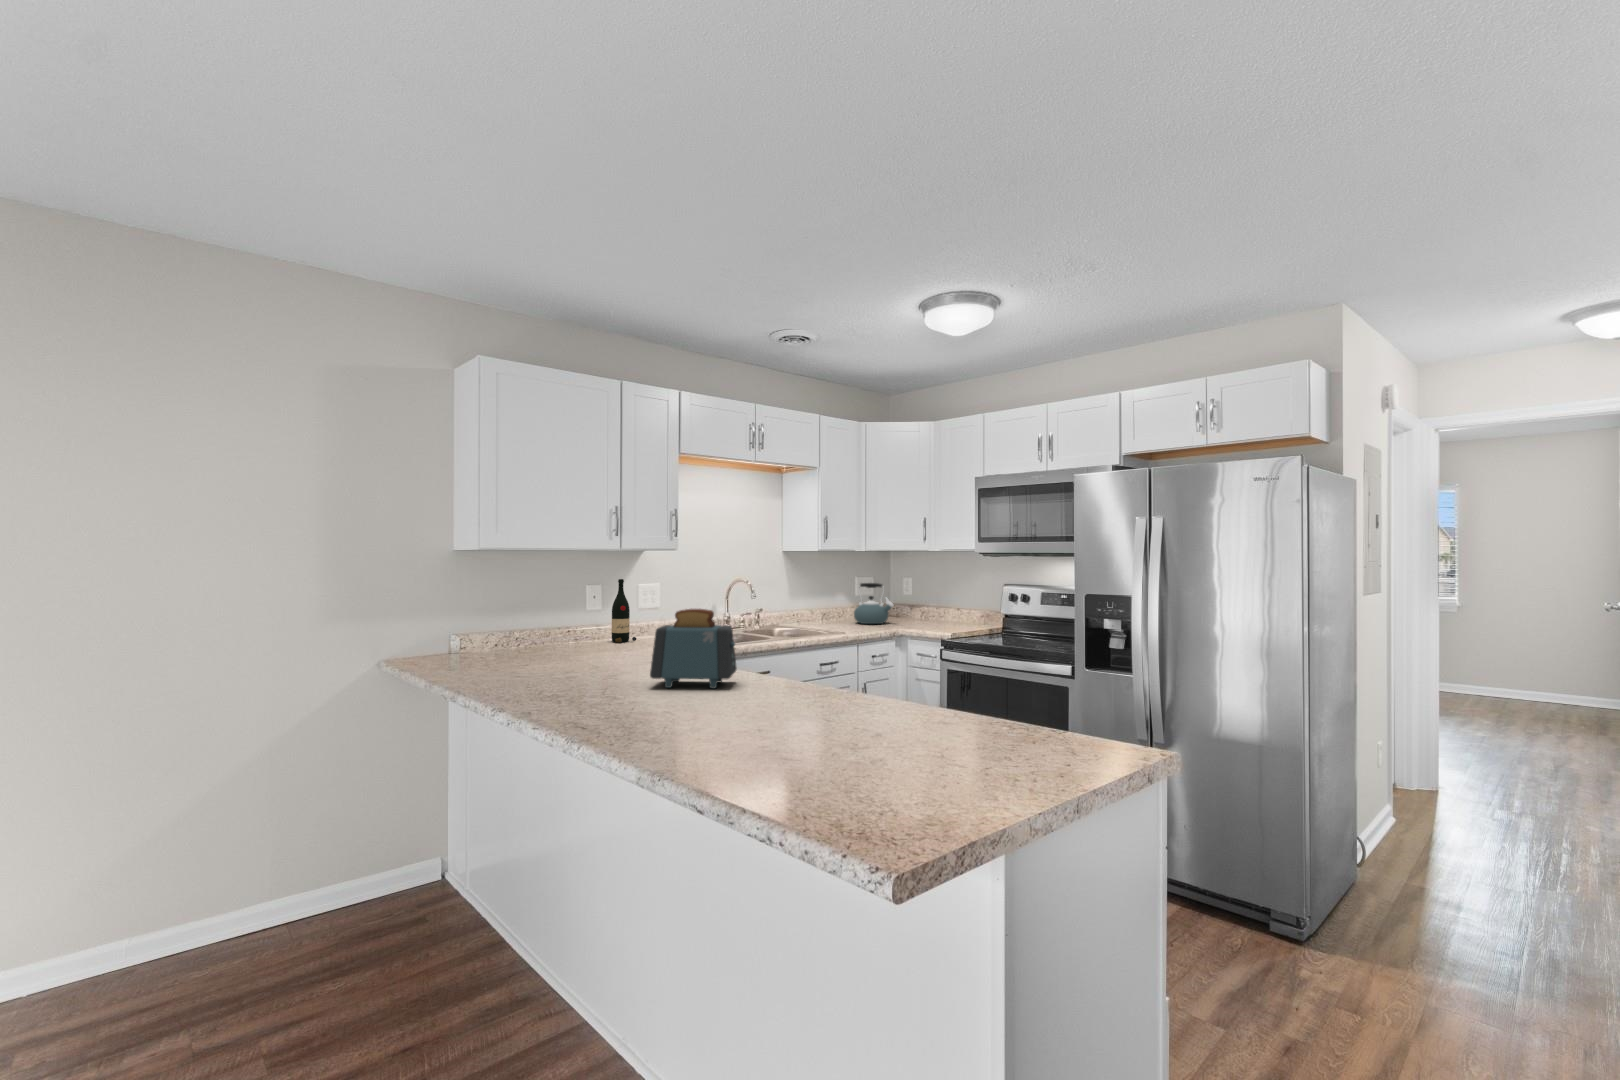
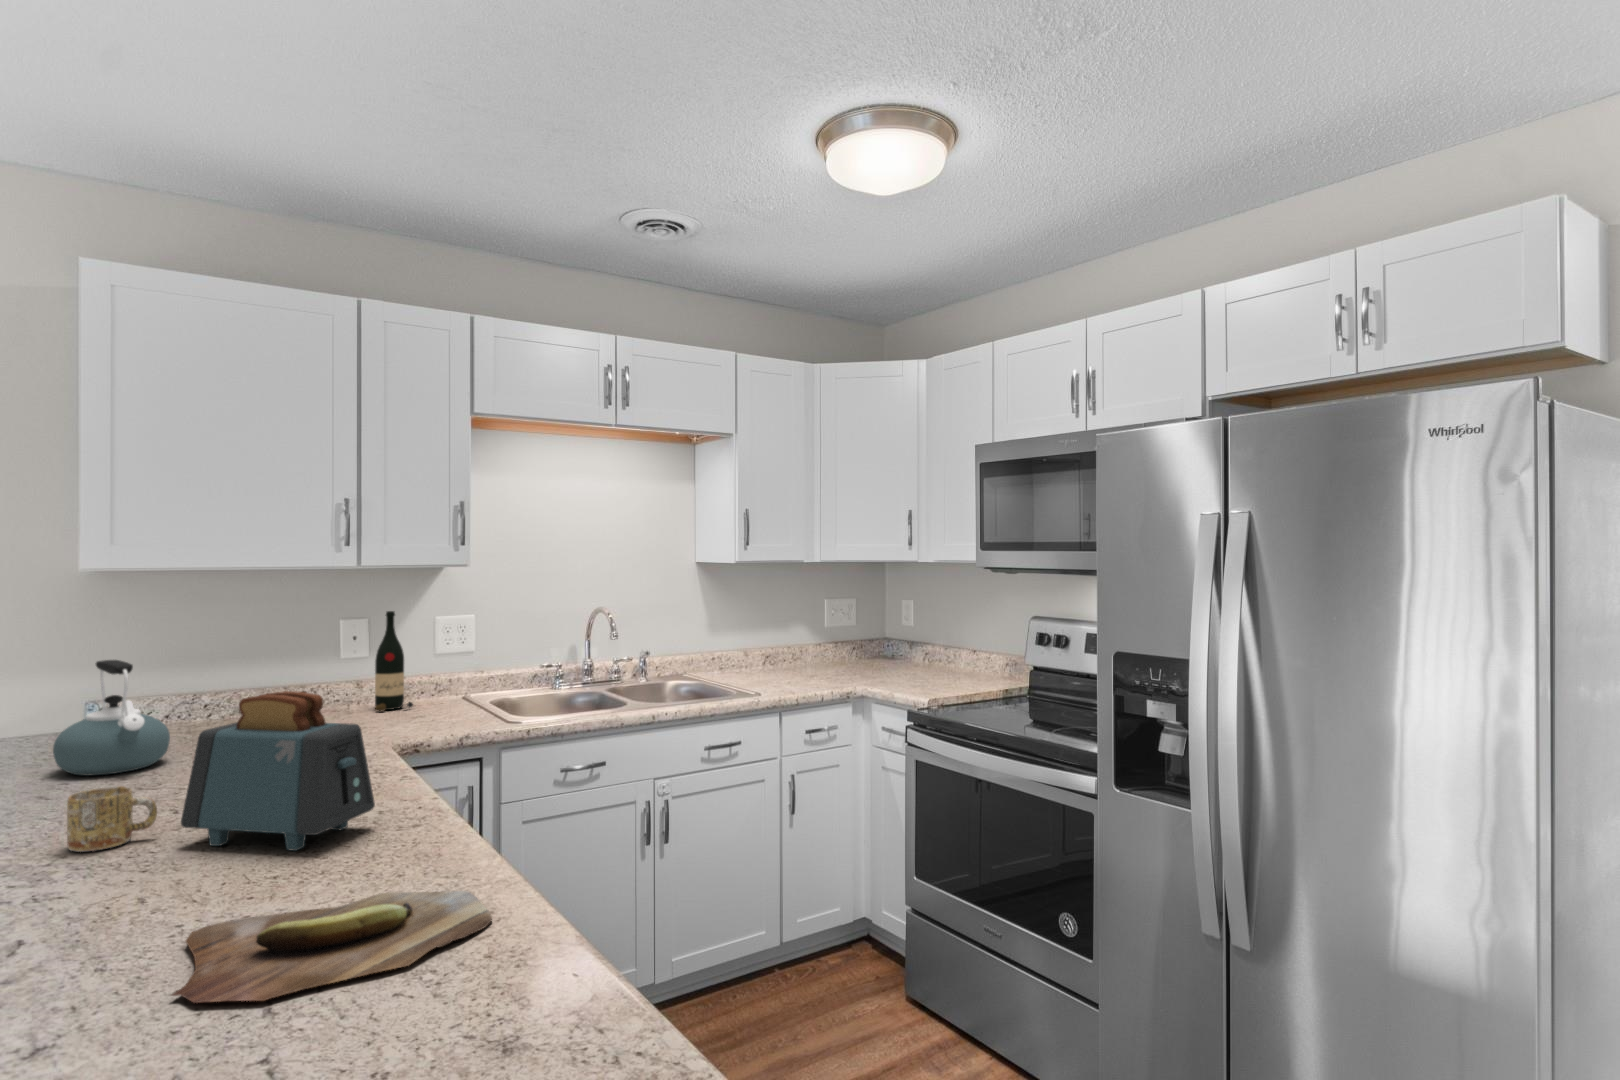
kettle: present [854,583,894,624] -> present [53,660,170,776]
mug: none [590,659,628,691] -> present [67,786,157,852]
cutting board: none [735,694,864,721] -> present [172,891,492,1003]

